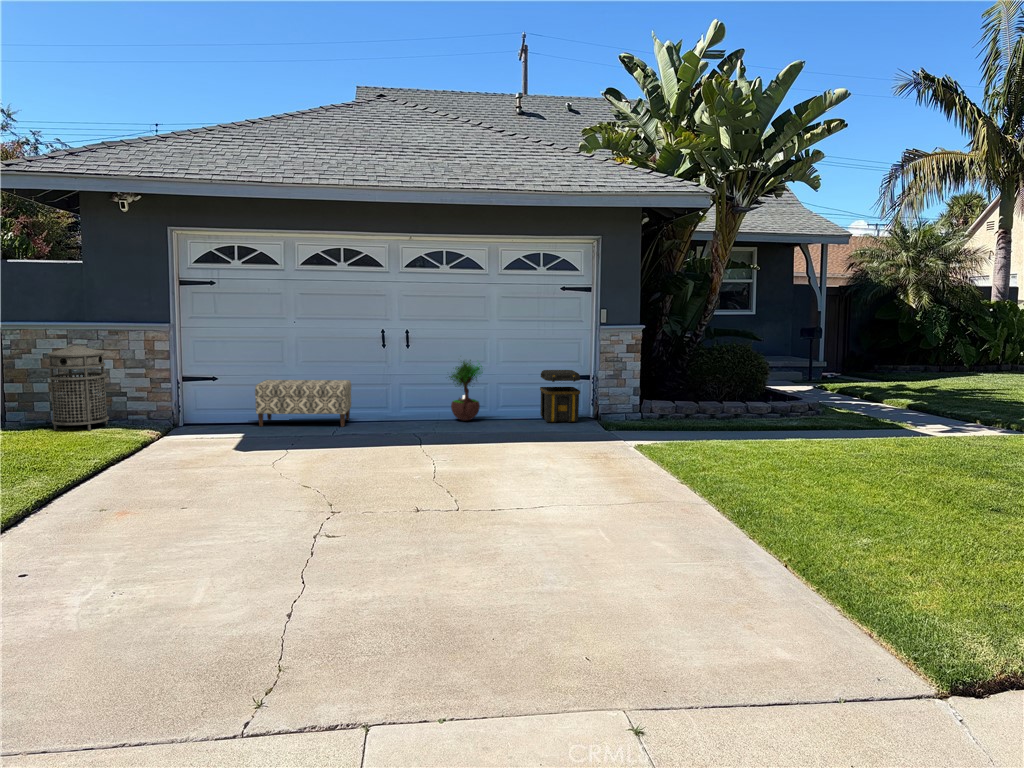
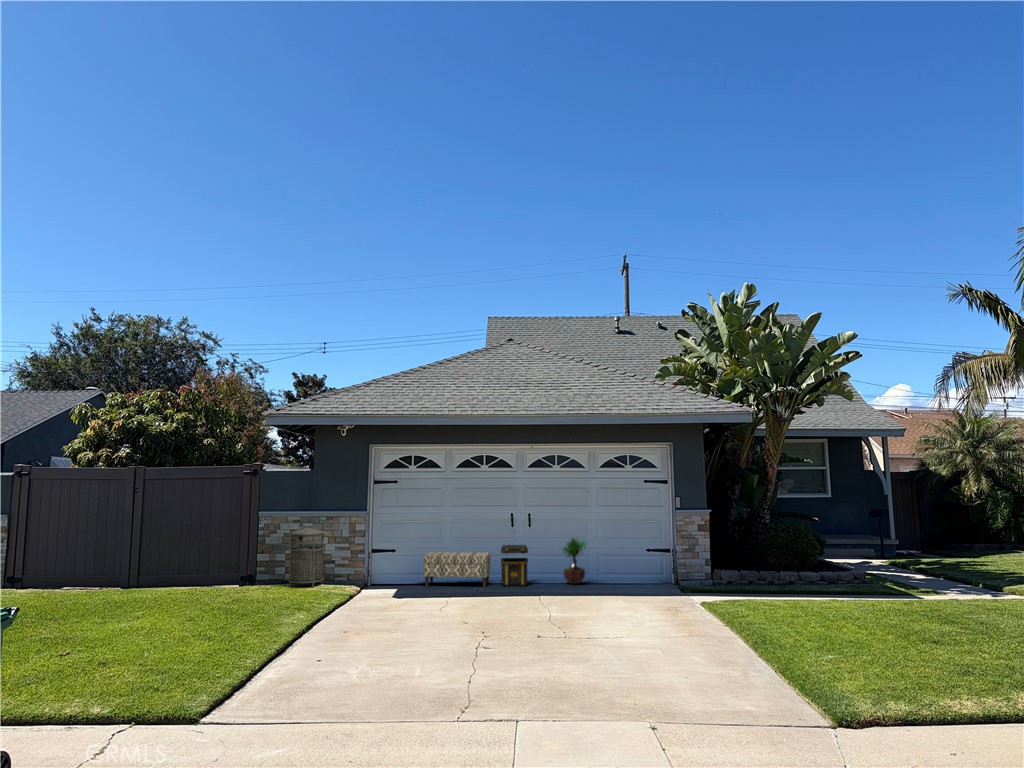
toolbox: present [540,370,580,423] -> present [501,545,528,586]

